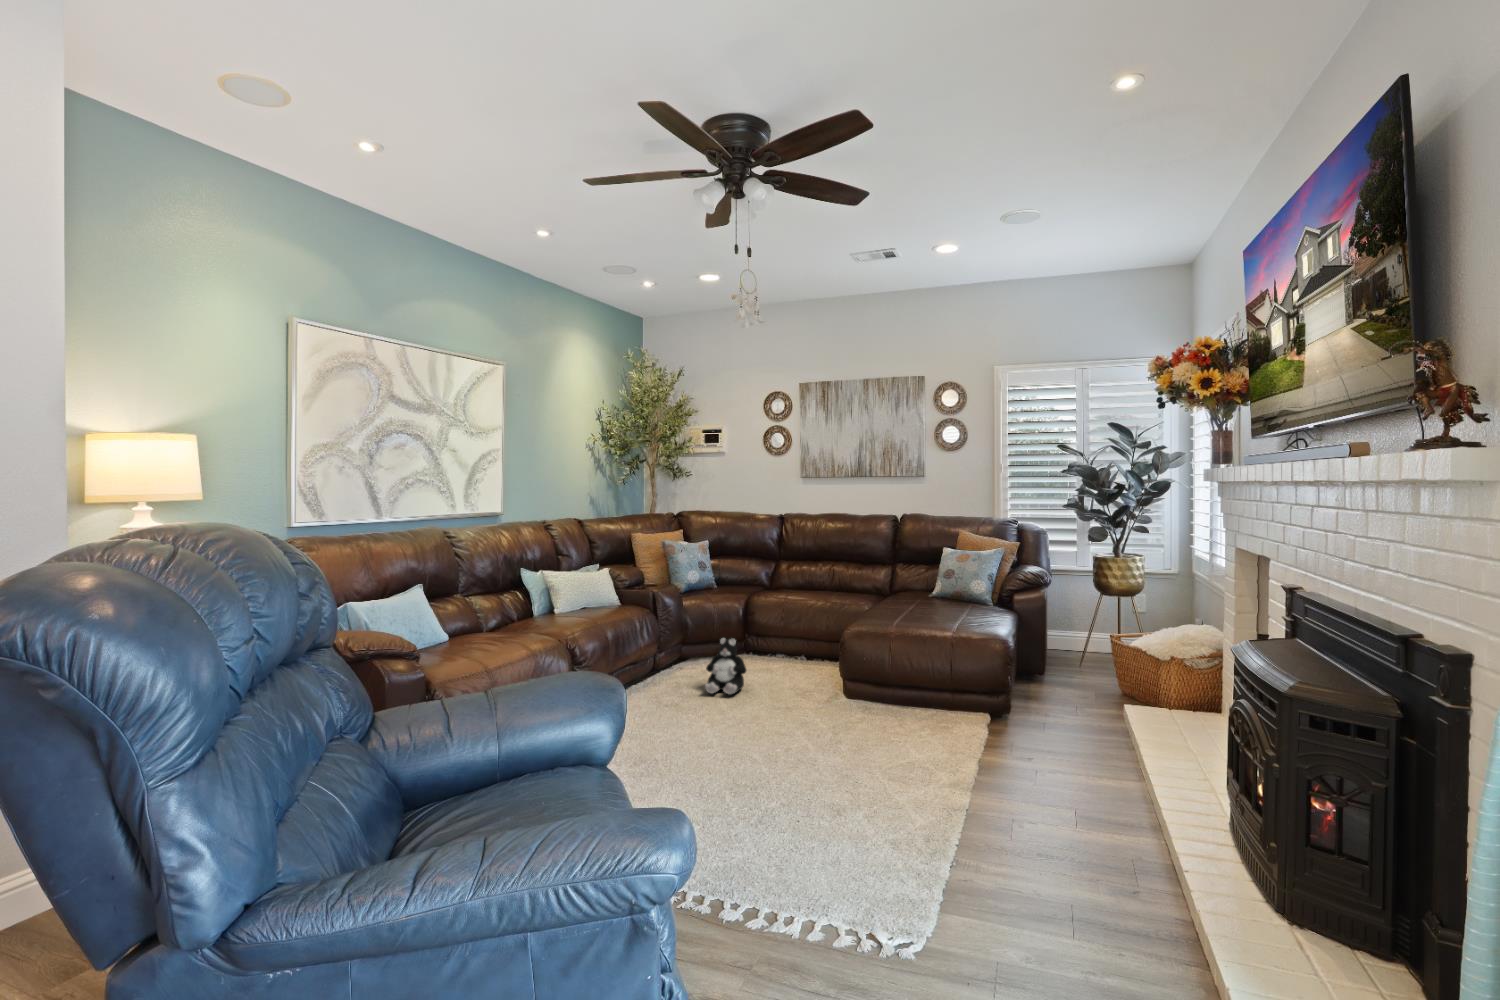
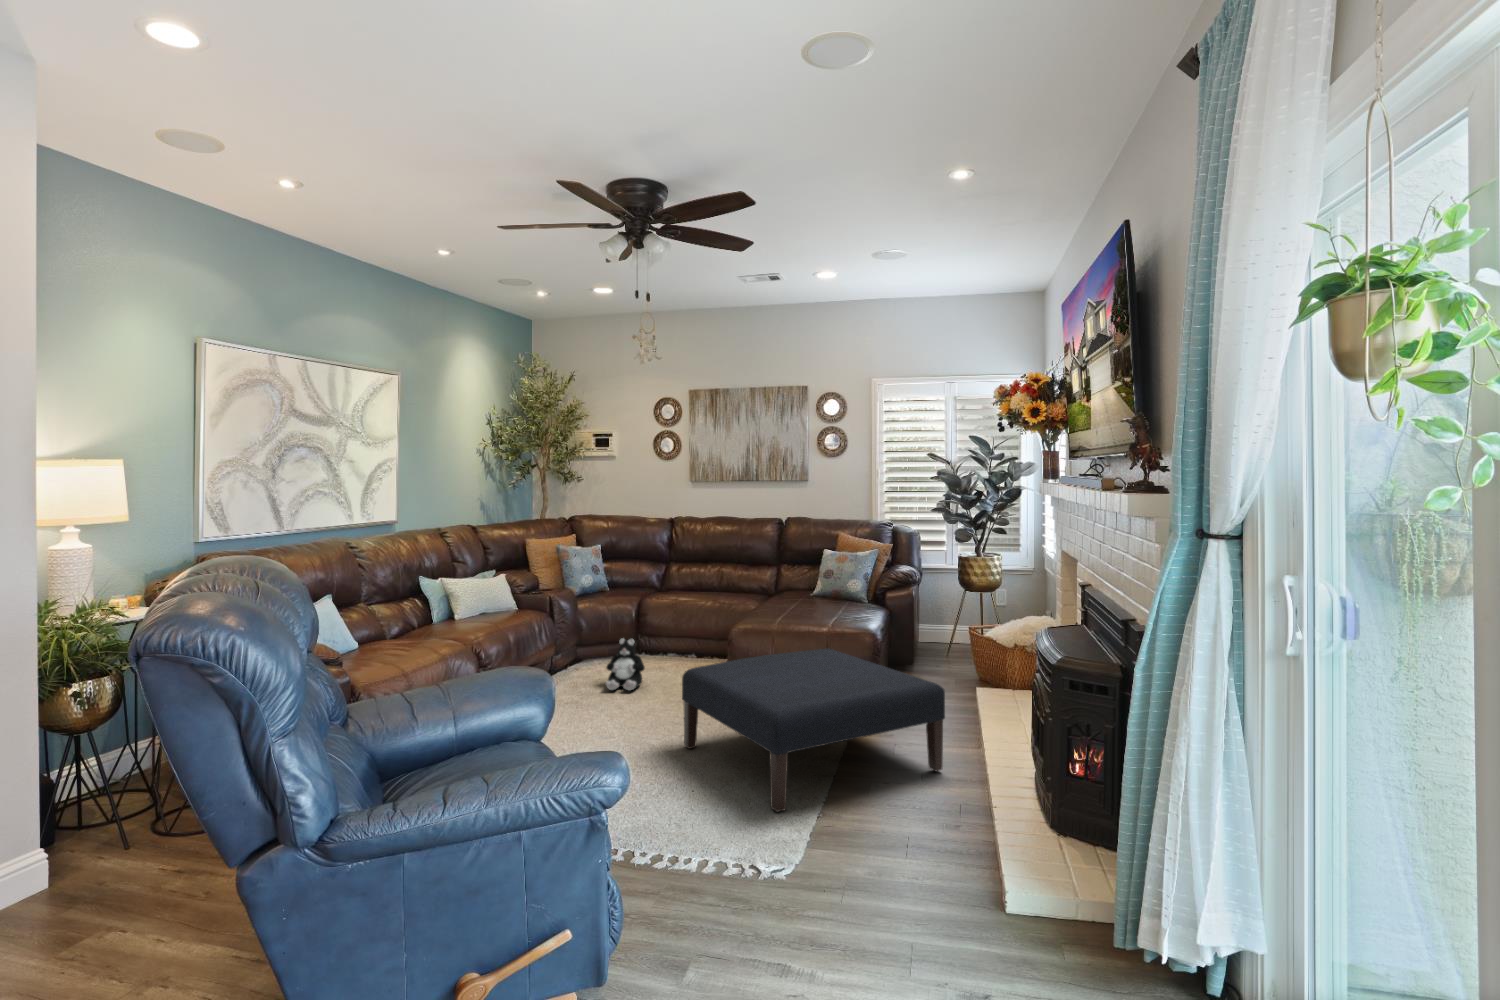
ottoman: none [785,657,1111,864] -> present [682,648,945,812]

